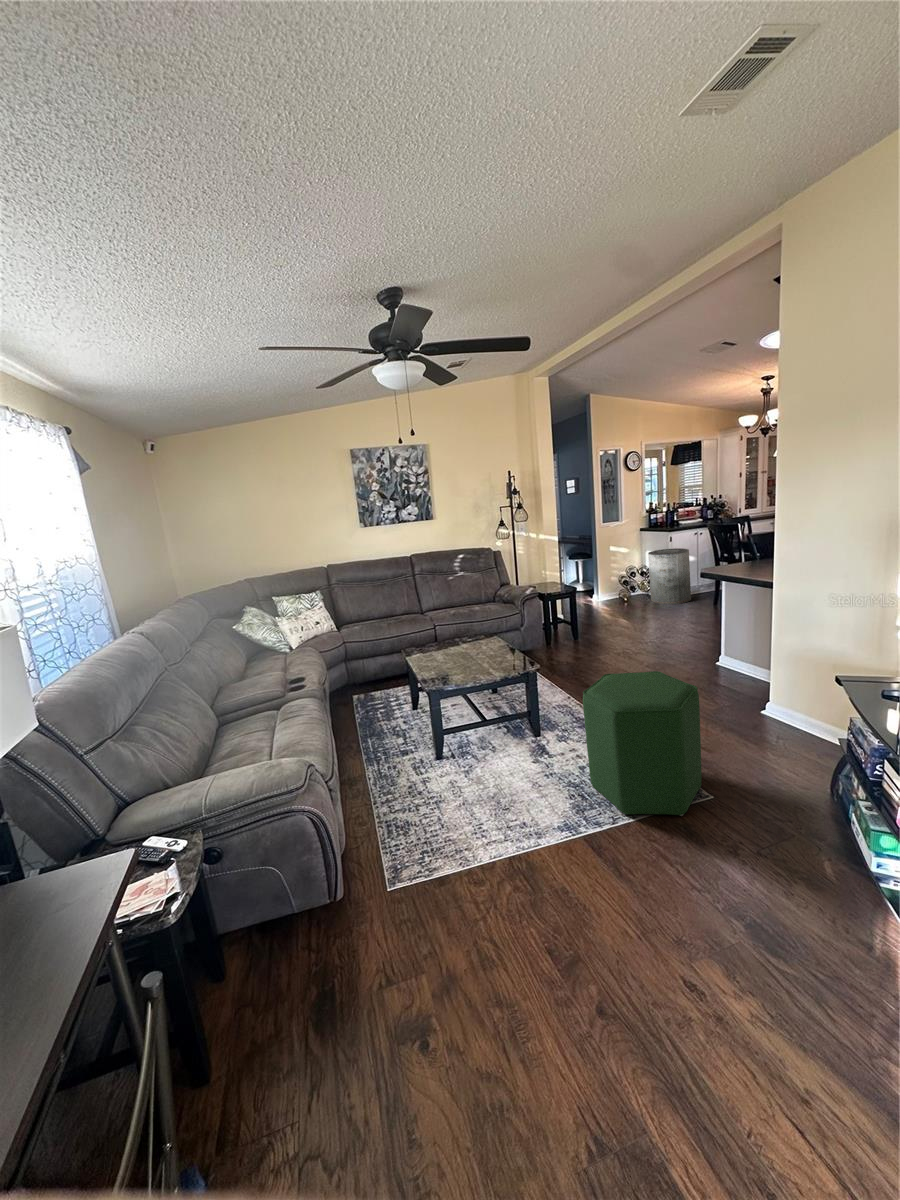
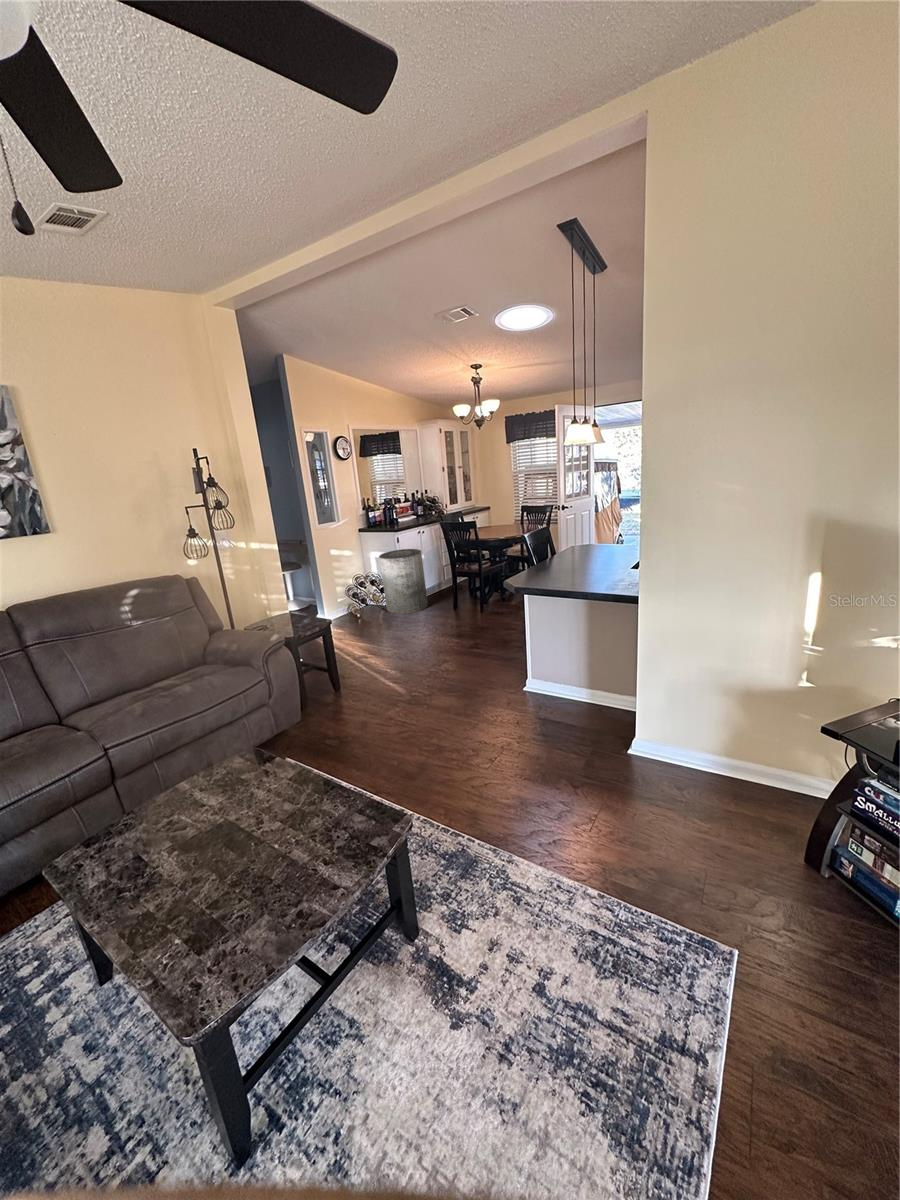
ottoman: present [583,671,702,816] -> none [555,782,768,1094]

